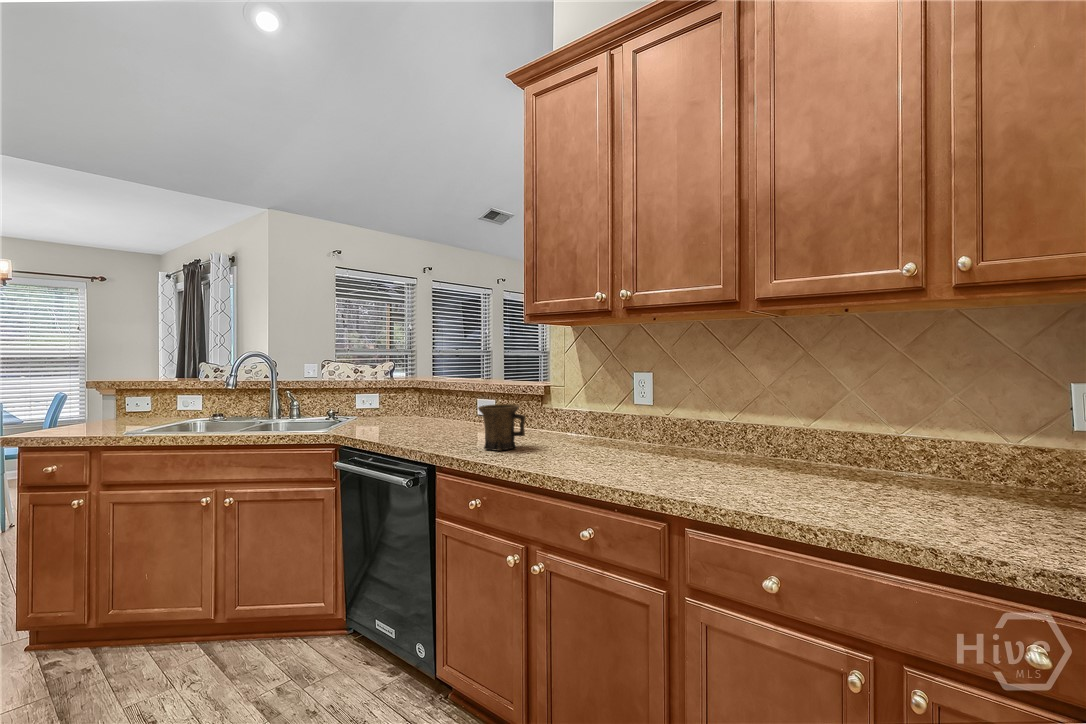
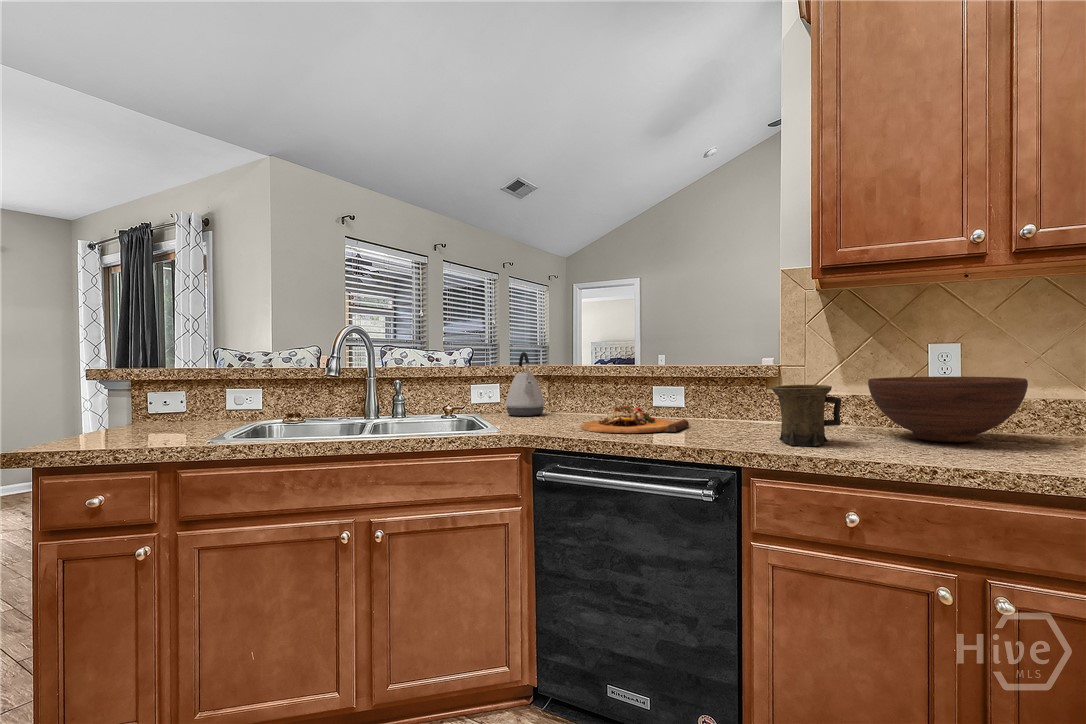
kettle: none [382,370,413,419] -> present [505,352,545,416]
fruit bowl: none [559,399,661,452] -> present [868,377,1028,442]
cutting board: none [394,414,473,436] -> present [581,405,689,433]

